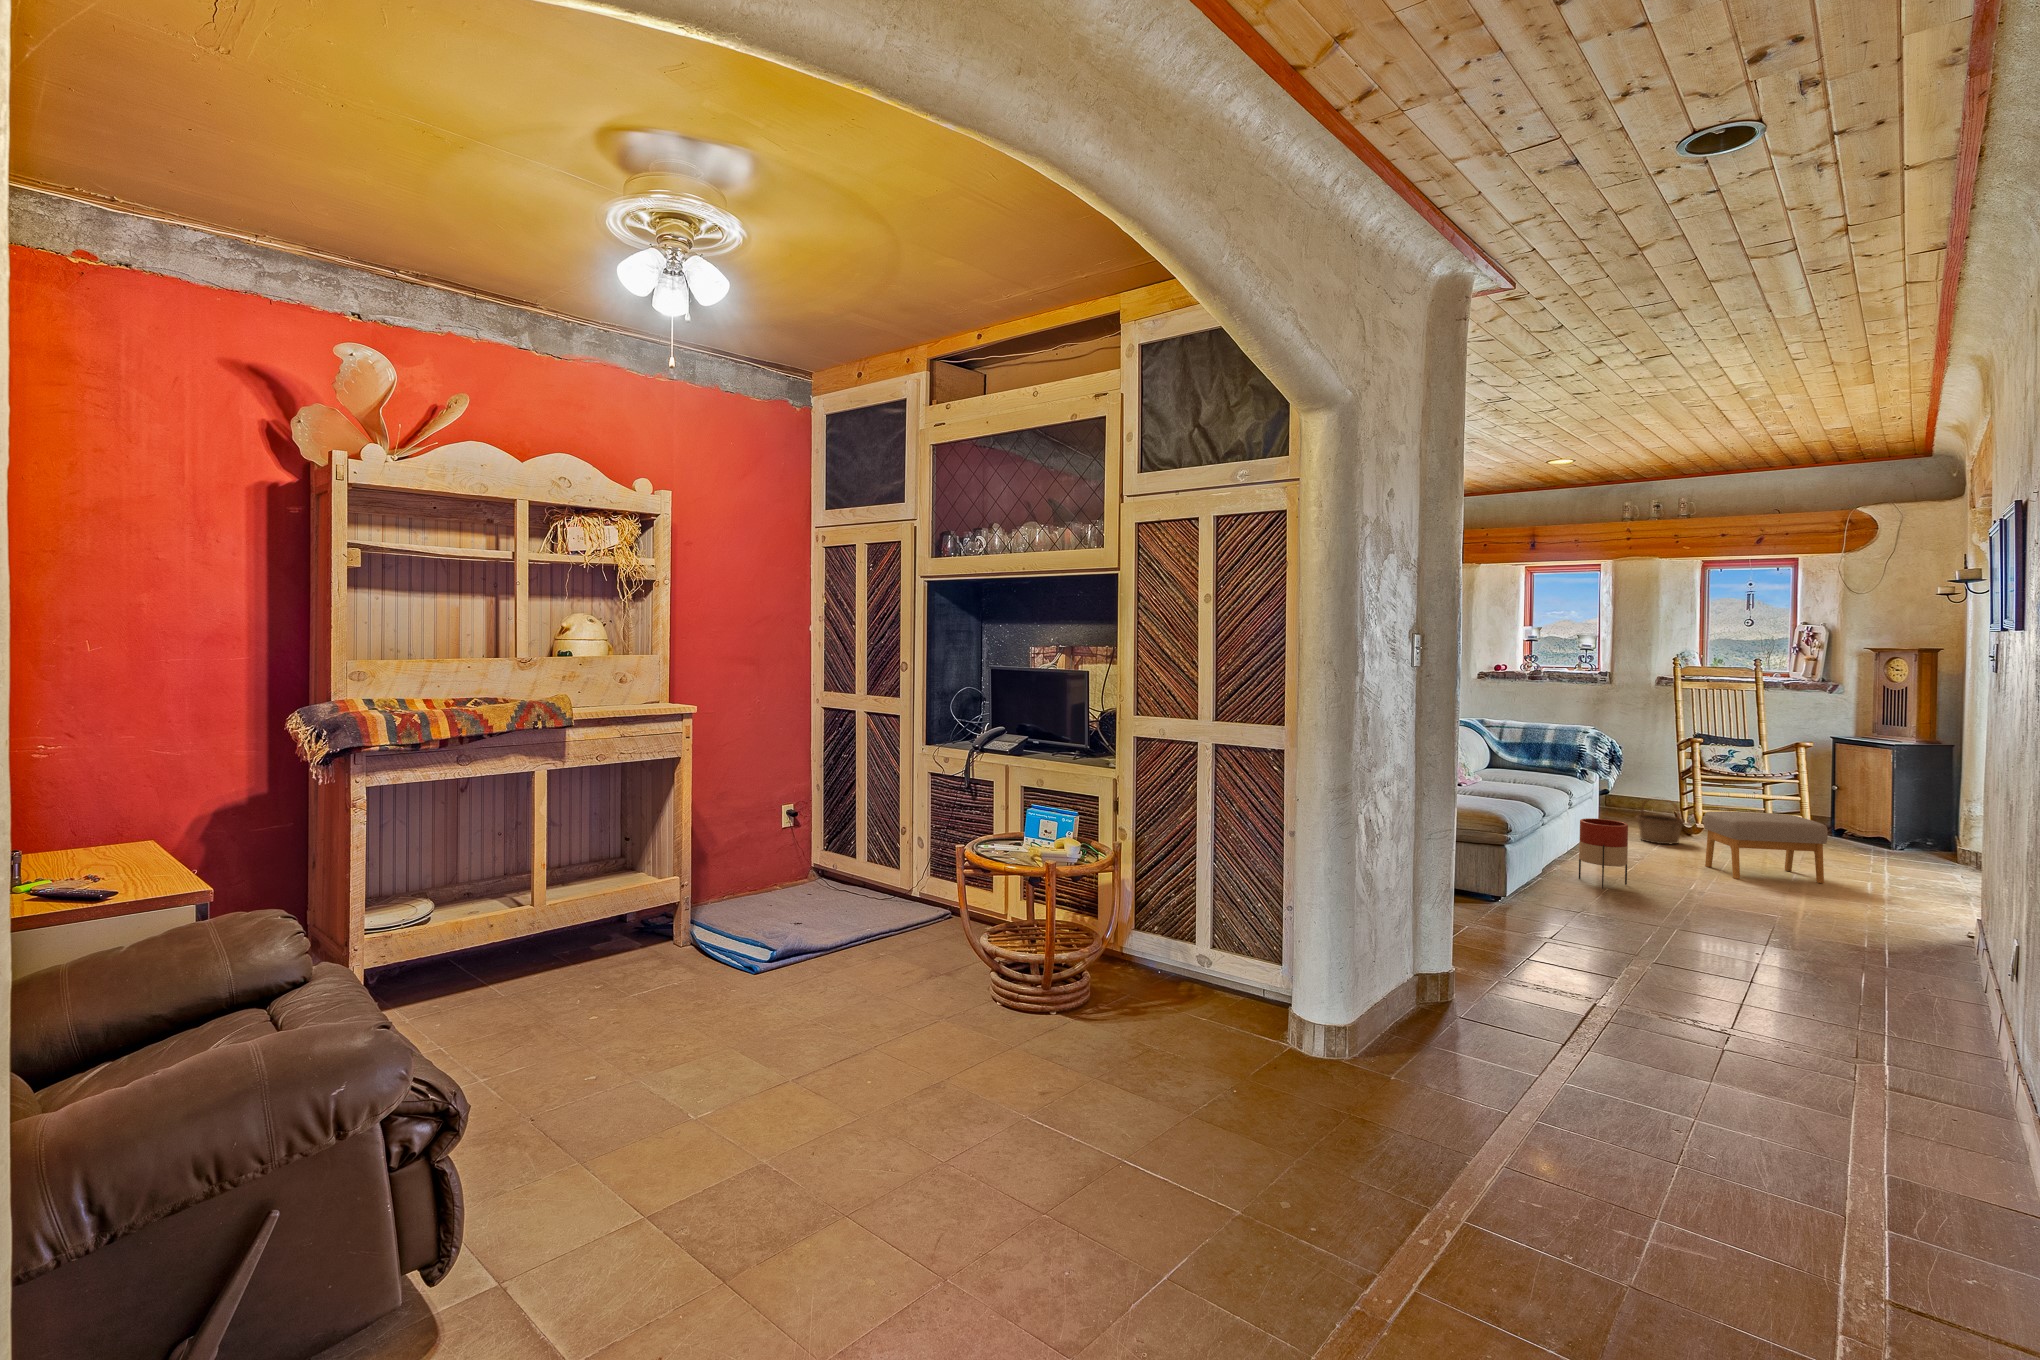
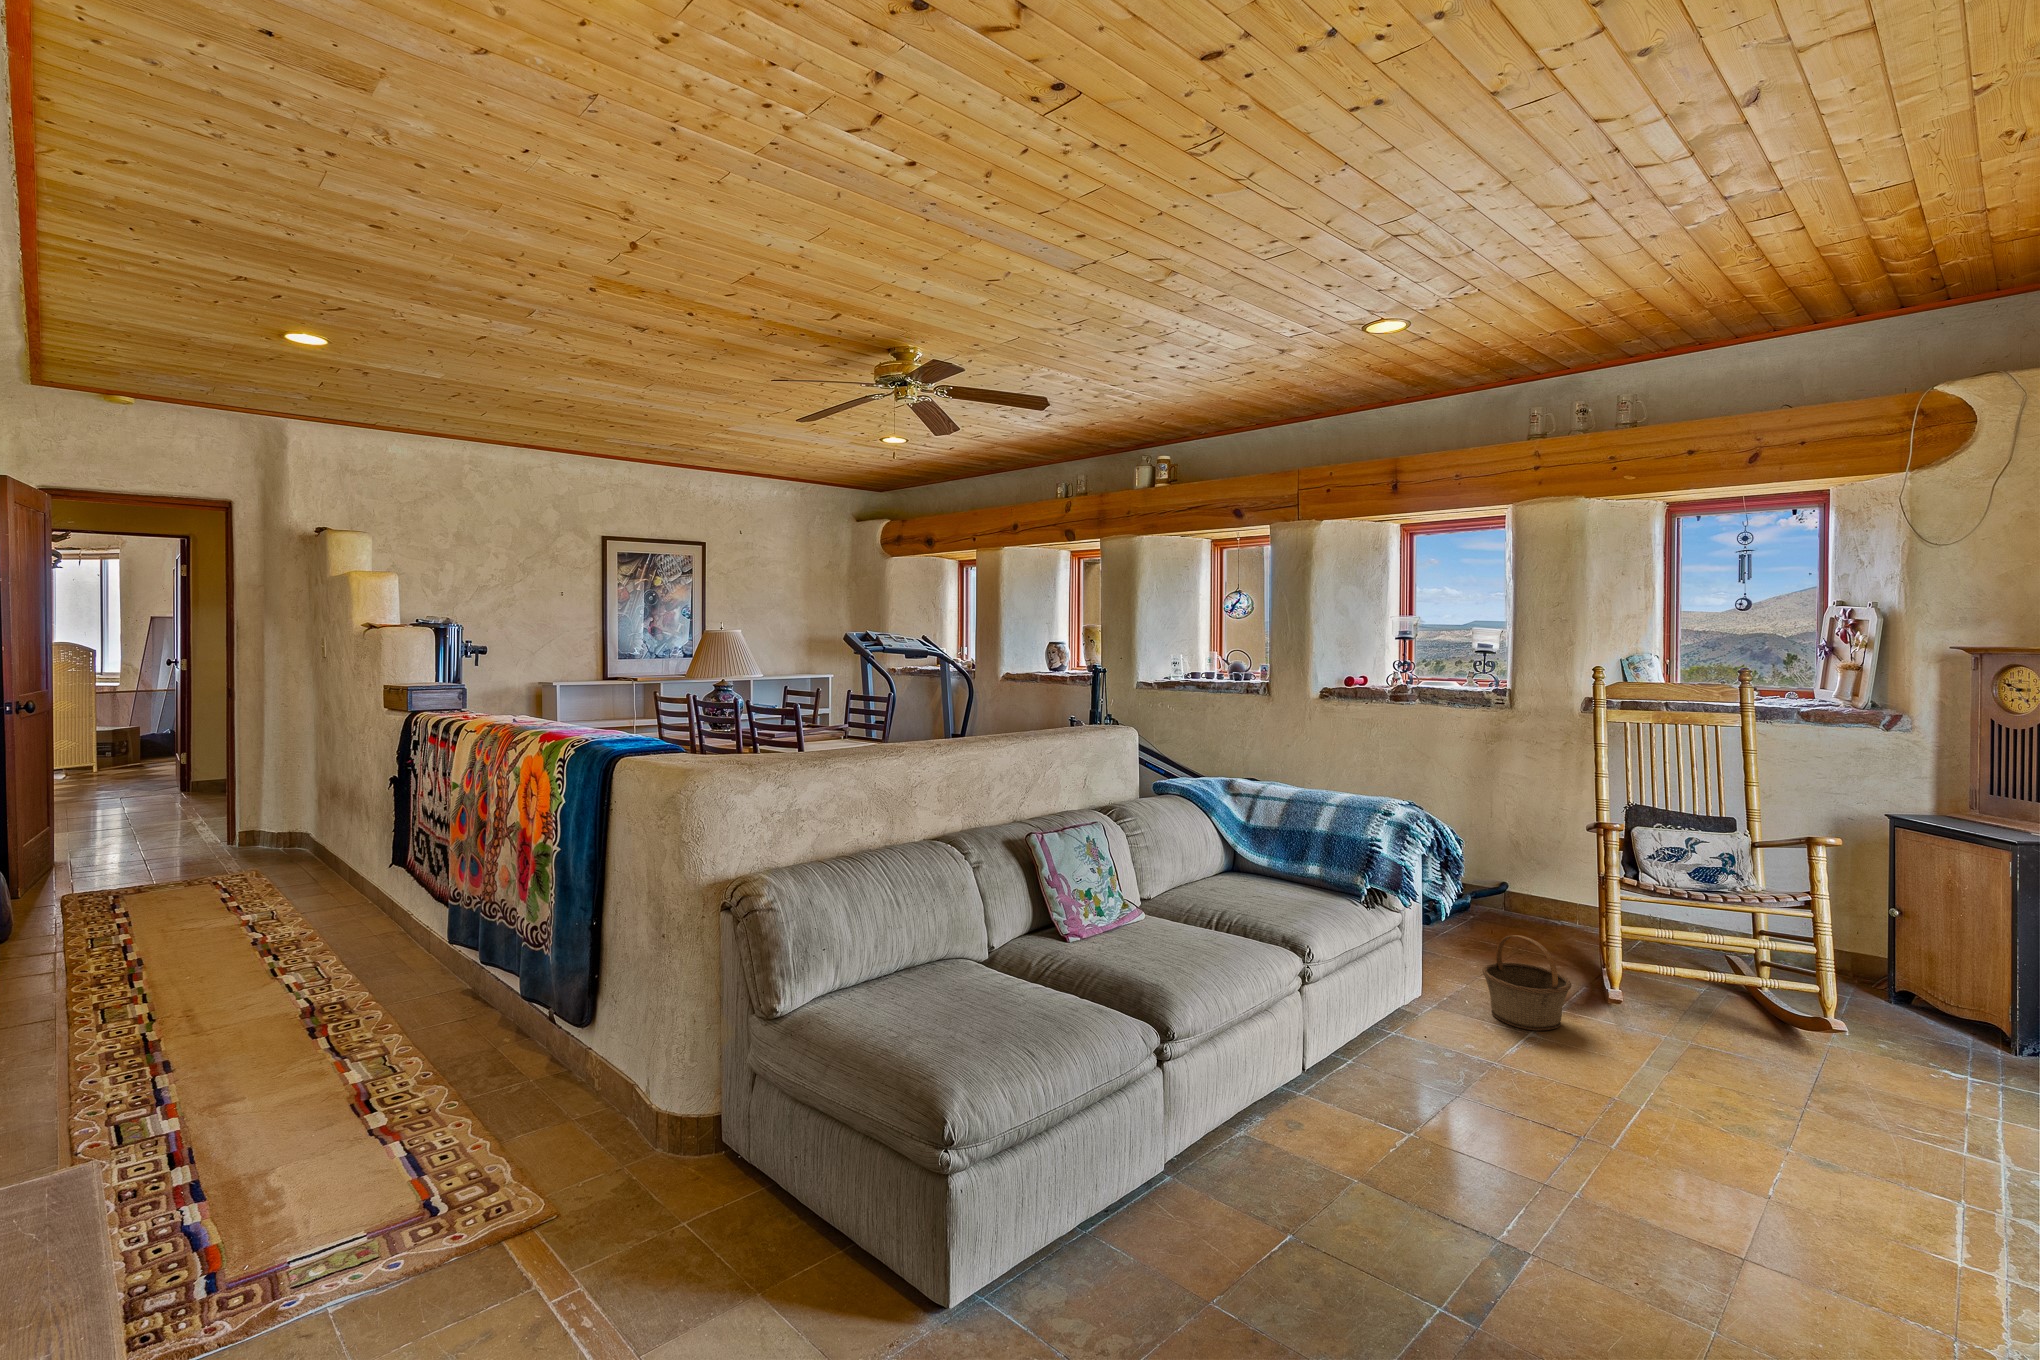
footstool: present [1704,811,1828,883] -> none [1563,1007,1826,1211]
planter: present [1579,818,1628,889] -> none [1223,1046,1325,1230]

